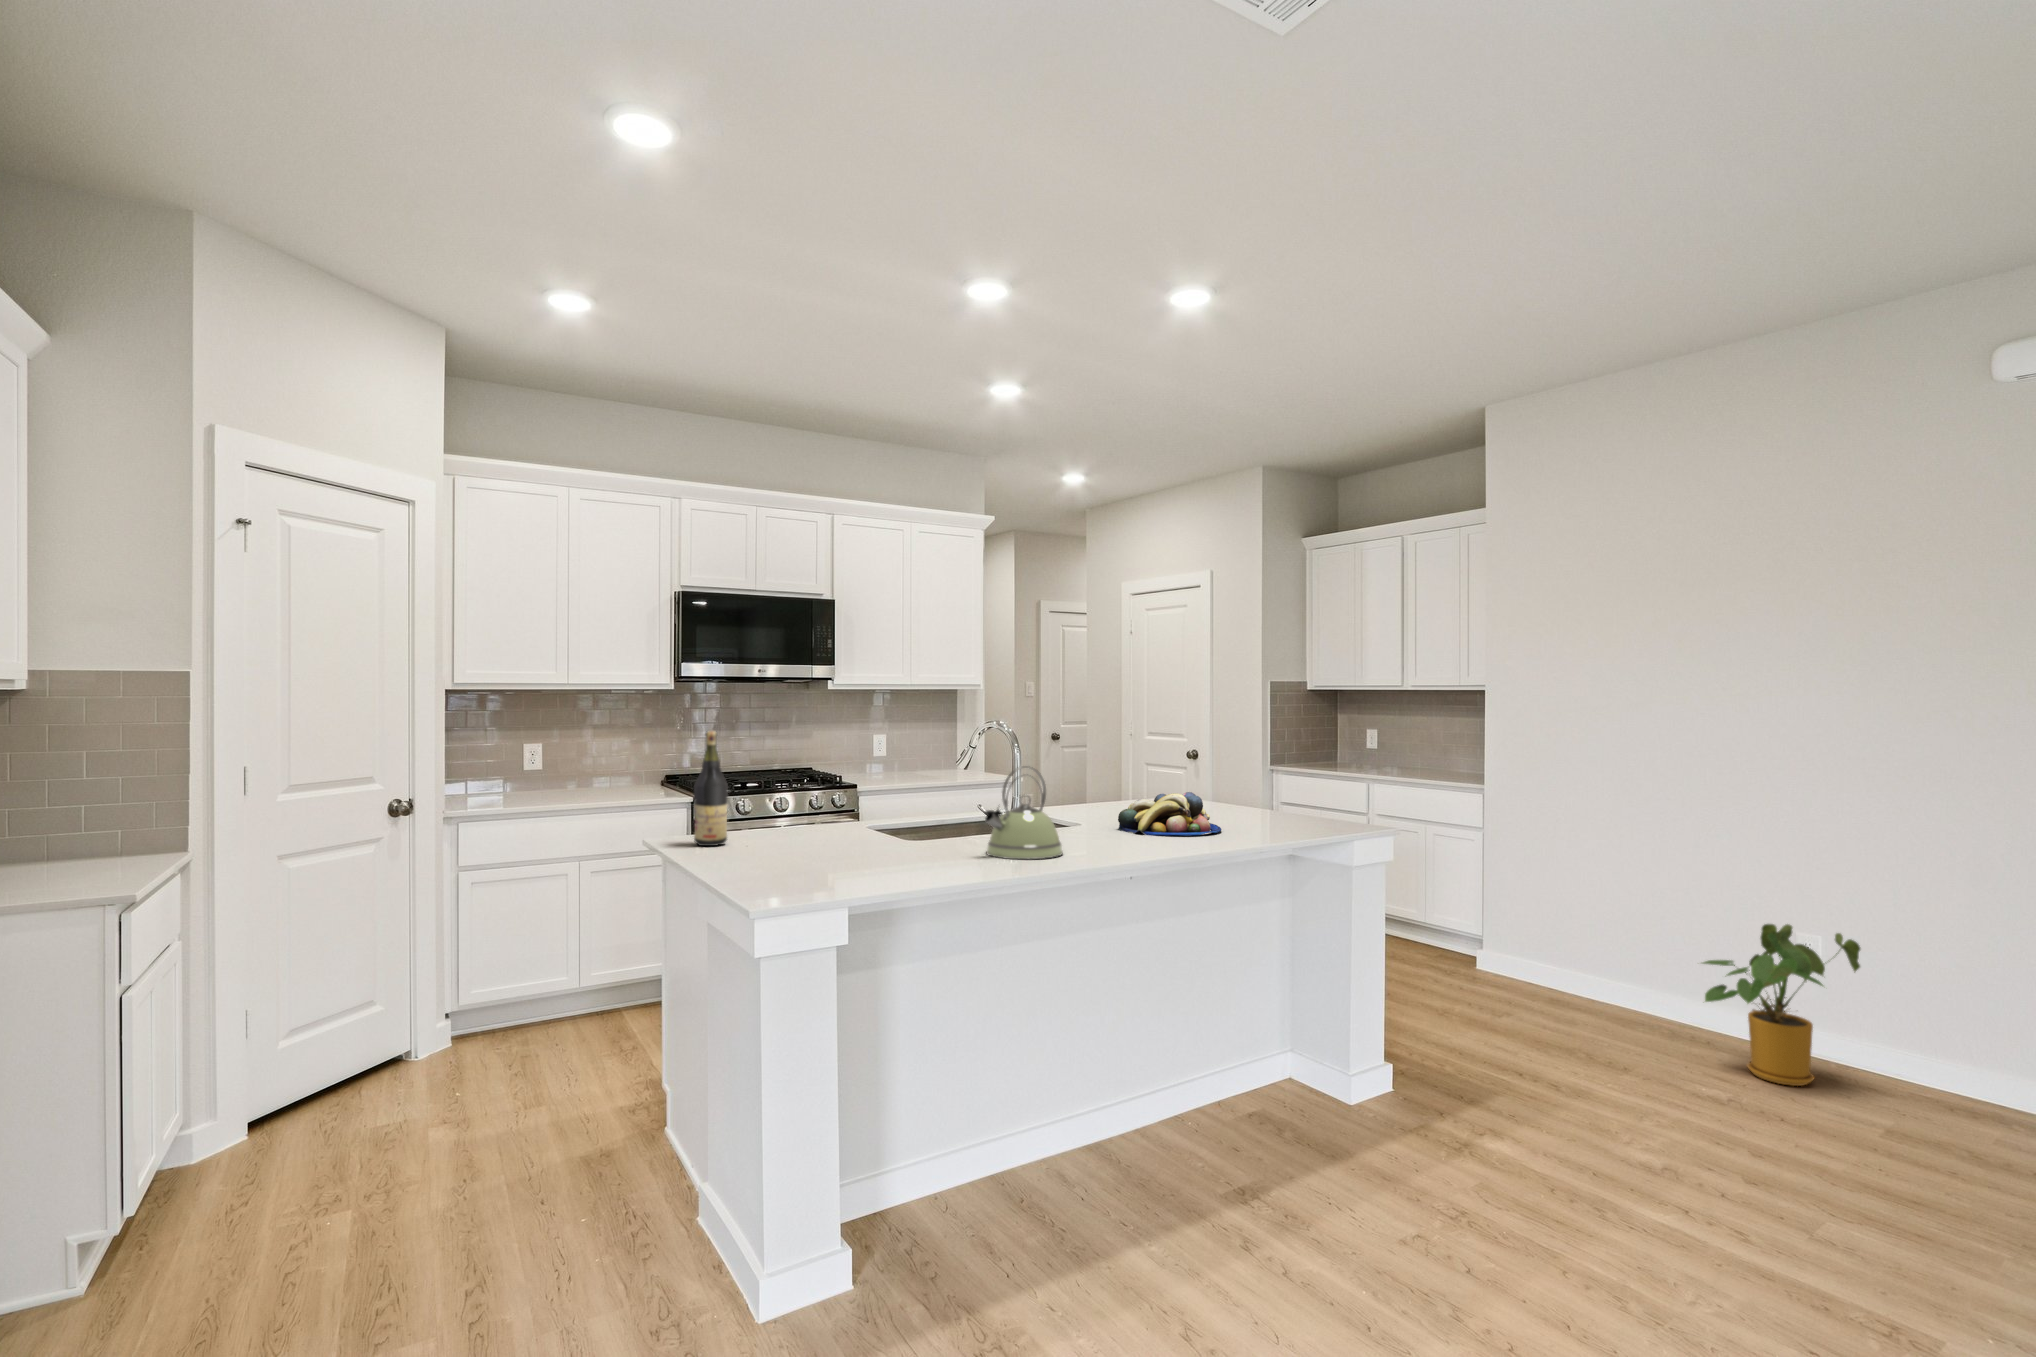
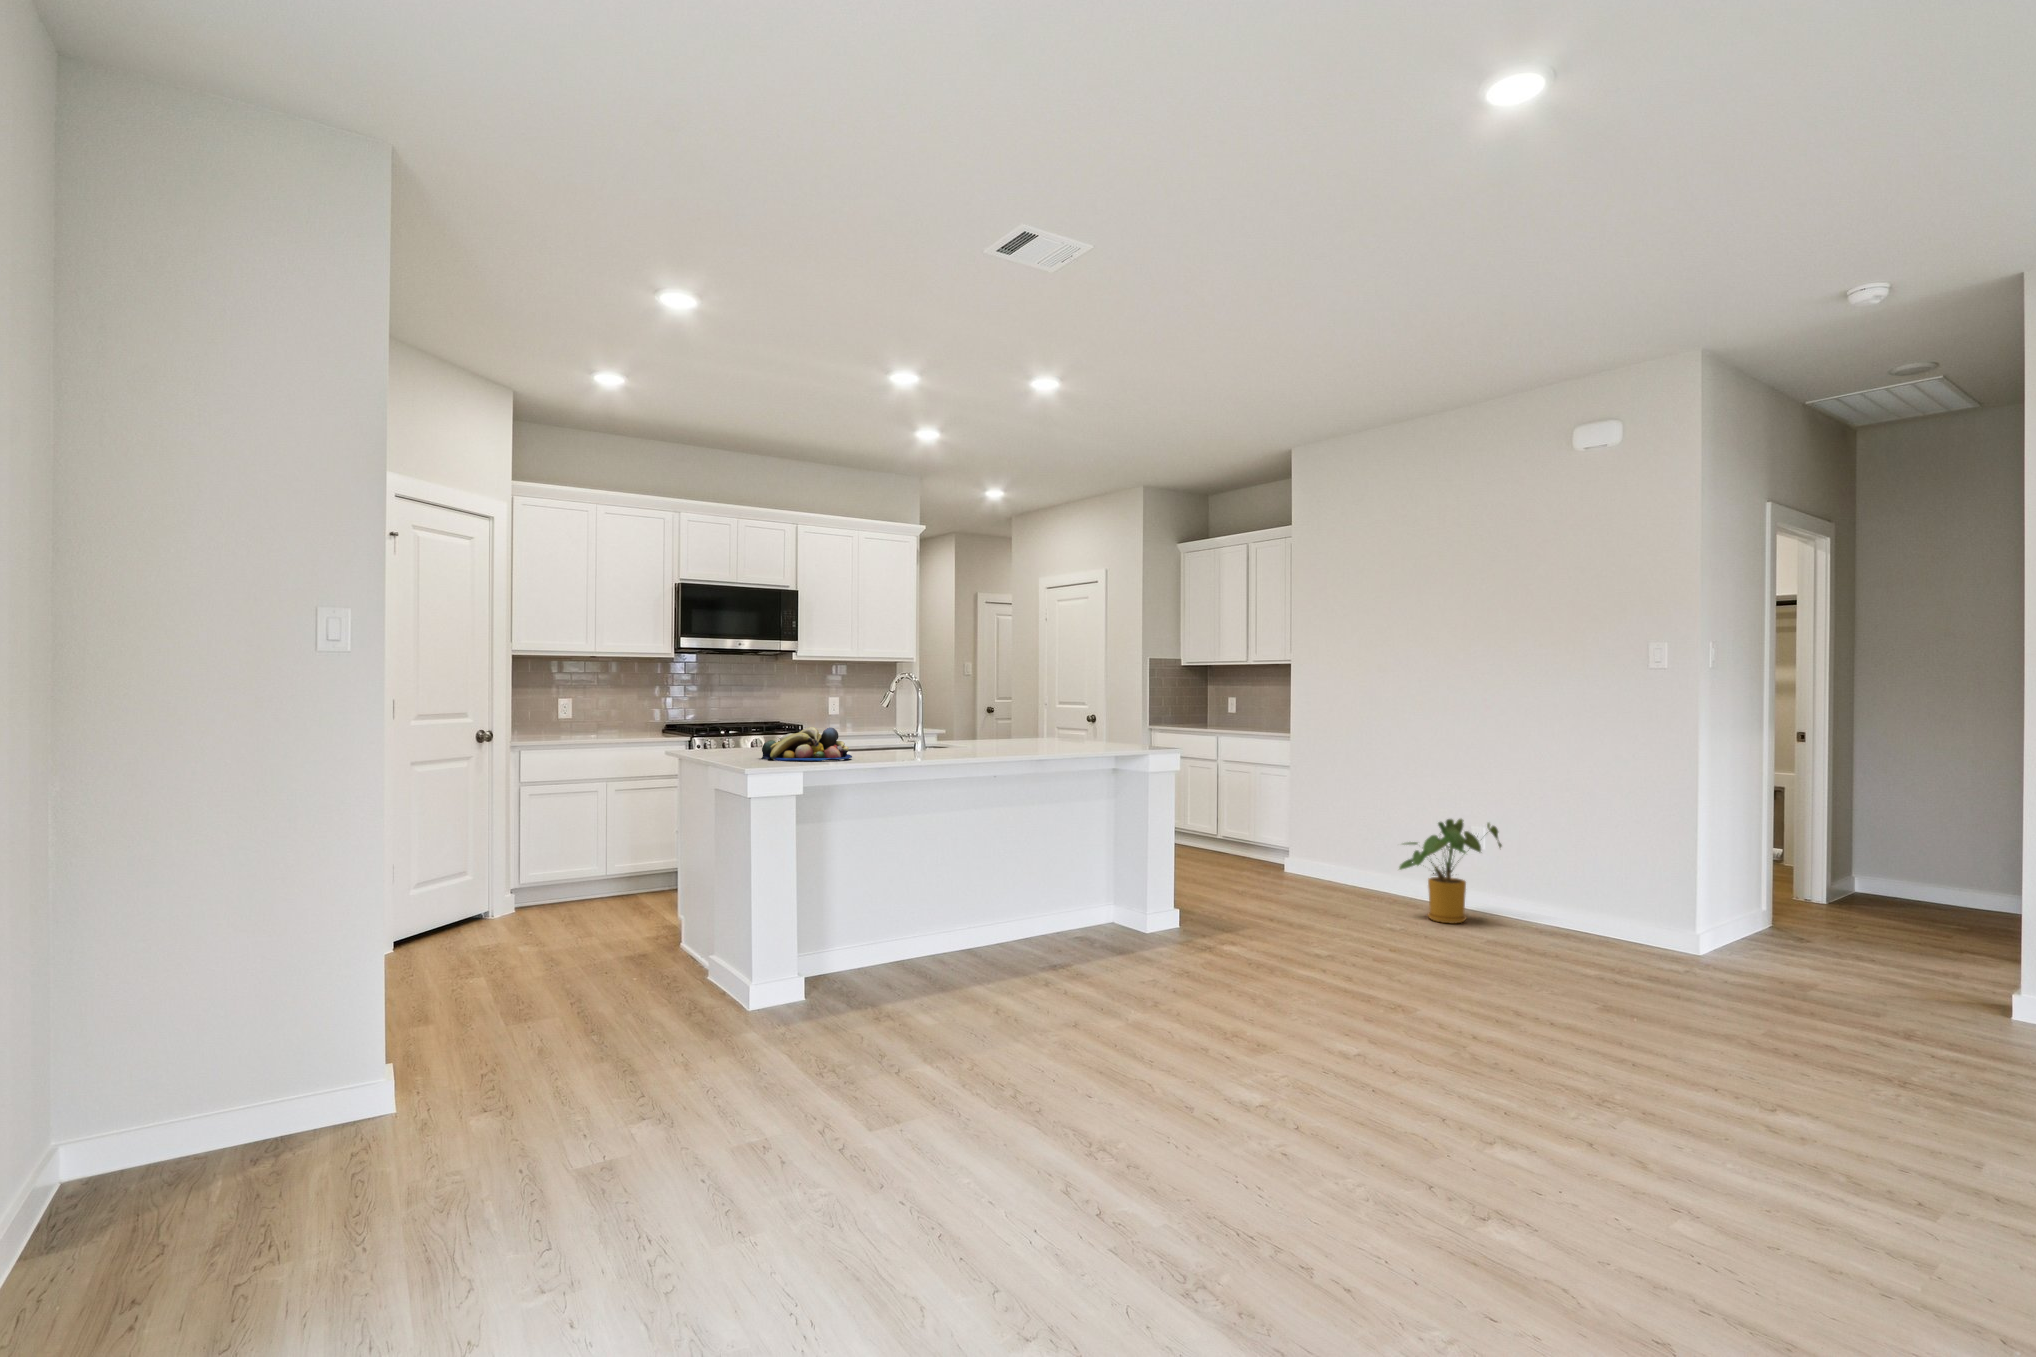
wine bottle: present [694,731,728,846] -> none [703,676,725,751]
kettle: present [984,766,1063,859] -> none [893,698,946,756]
fruit bowl: present [1118,792,1221,836] -> present [761,727,852,761]

